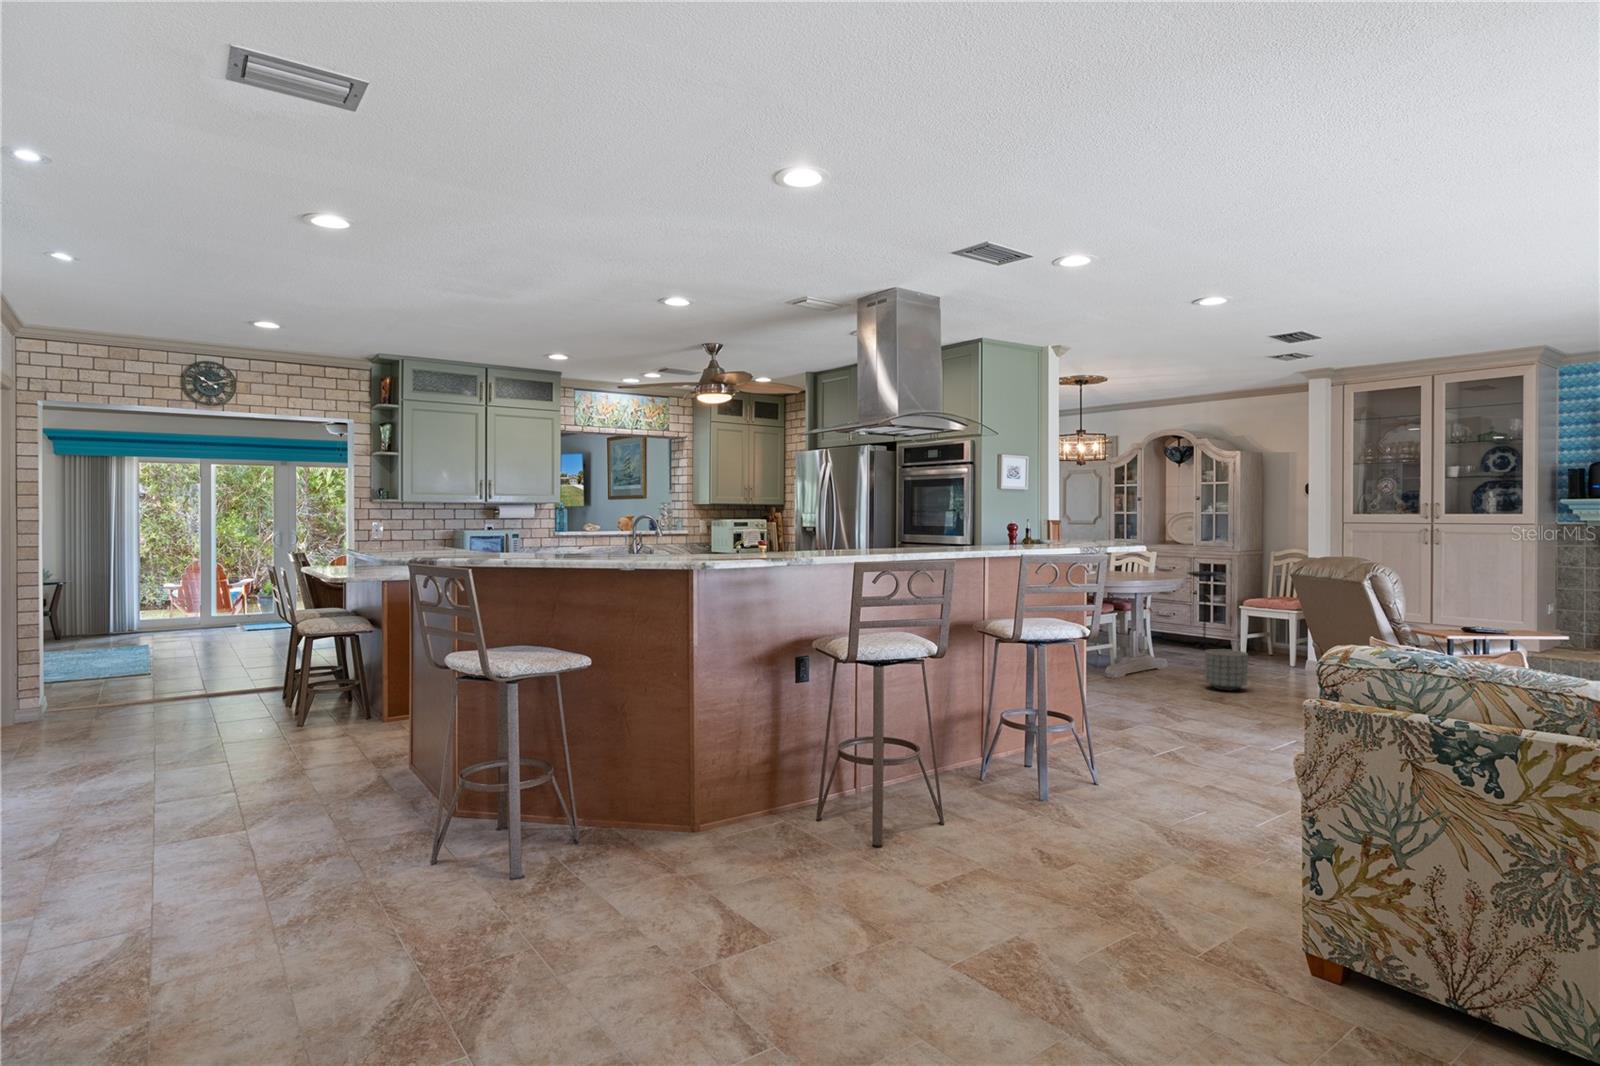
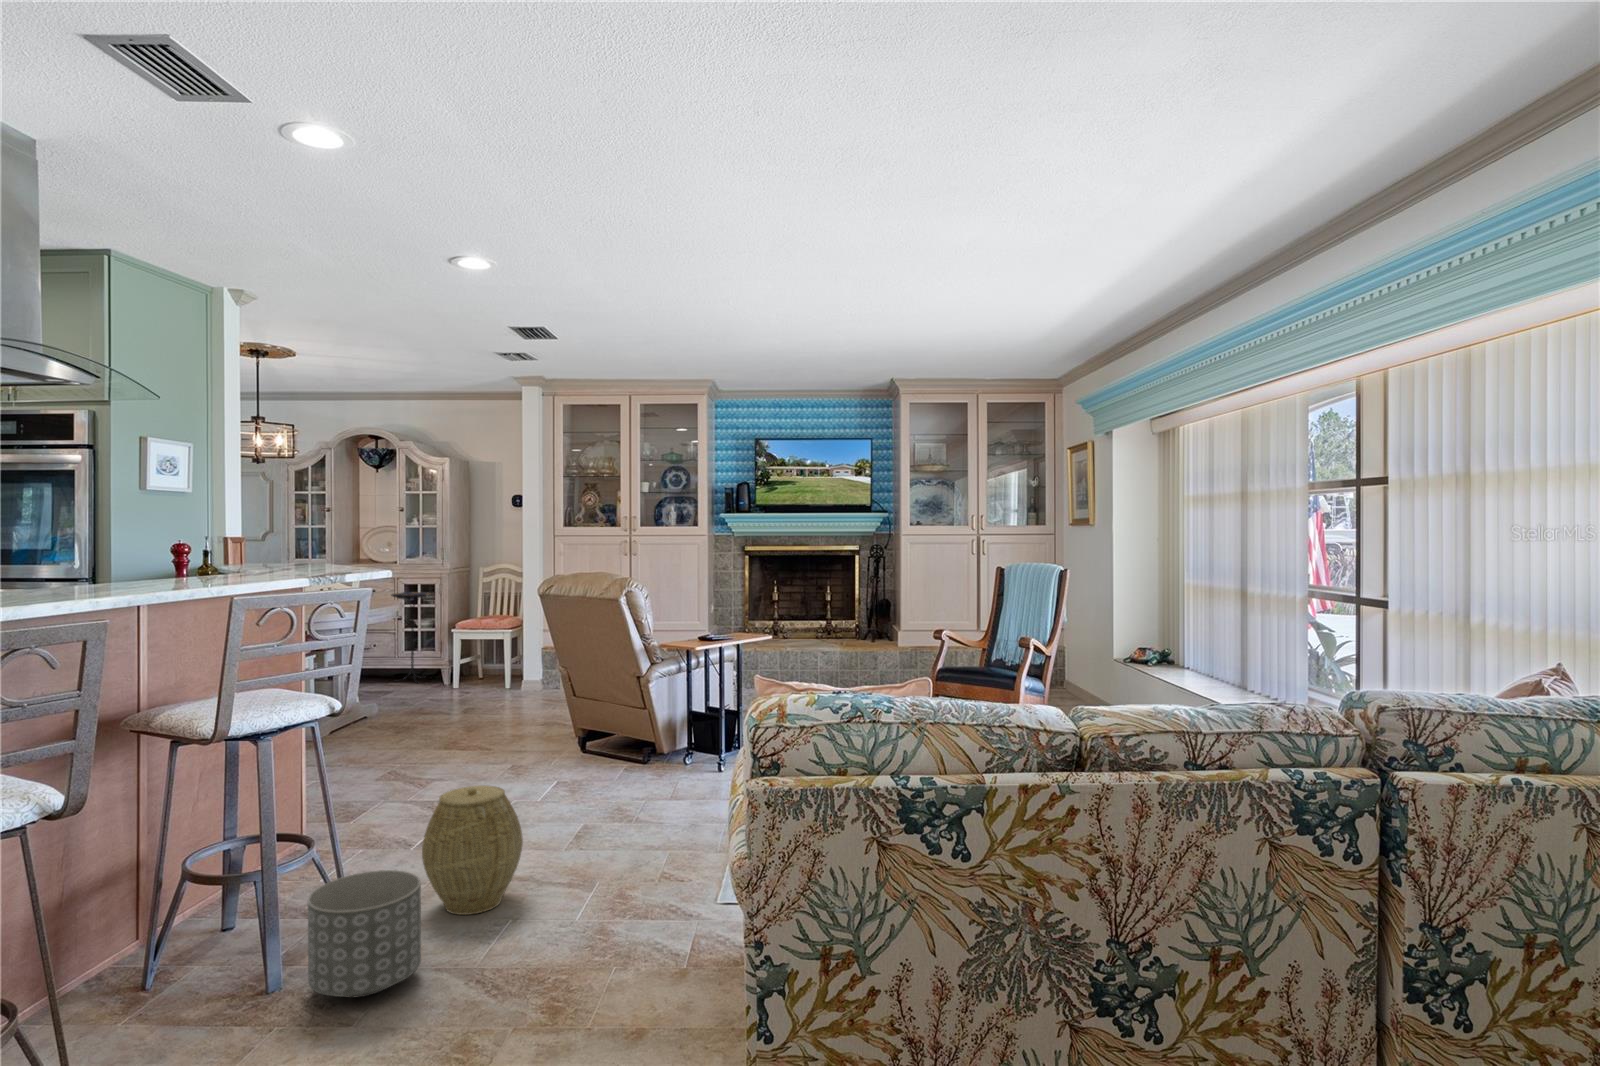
planter: present [1205,649,1248,690] -> present [308,870,421,998]
woven basket: none [1144,711,1222,804] -> present [422,785,523,915]

